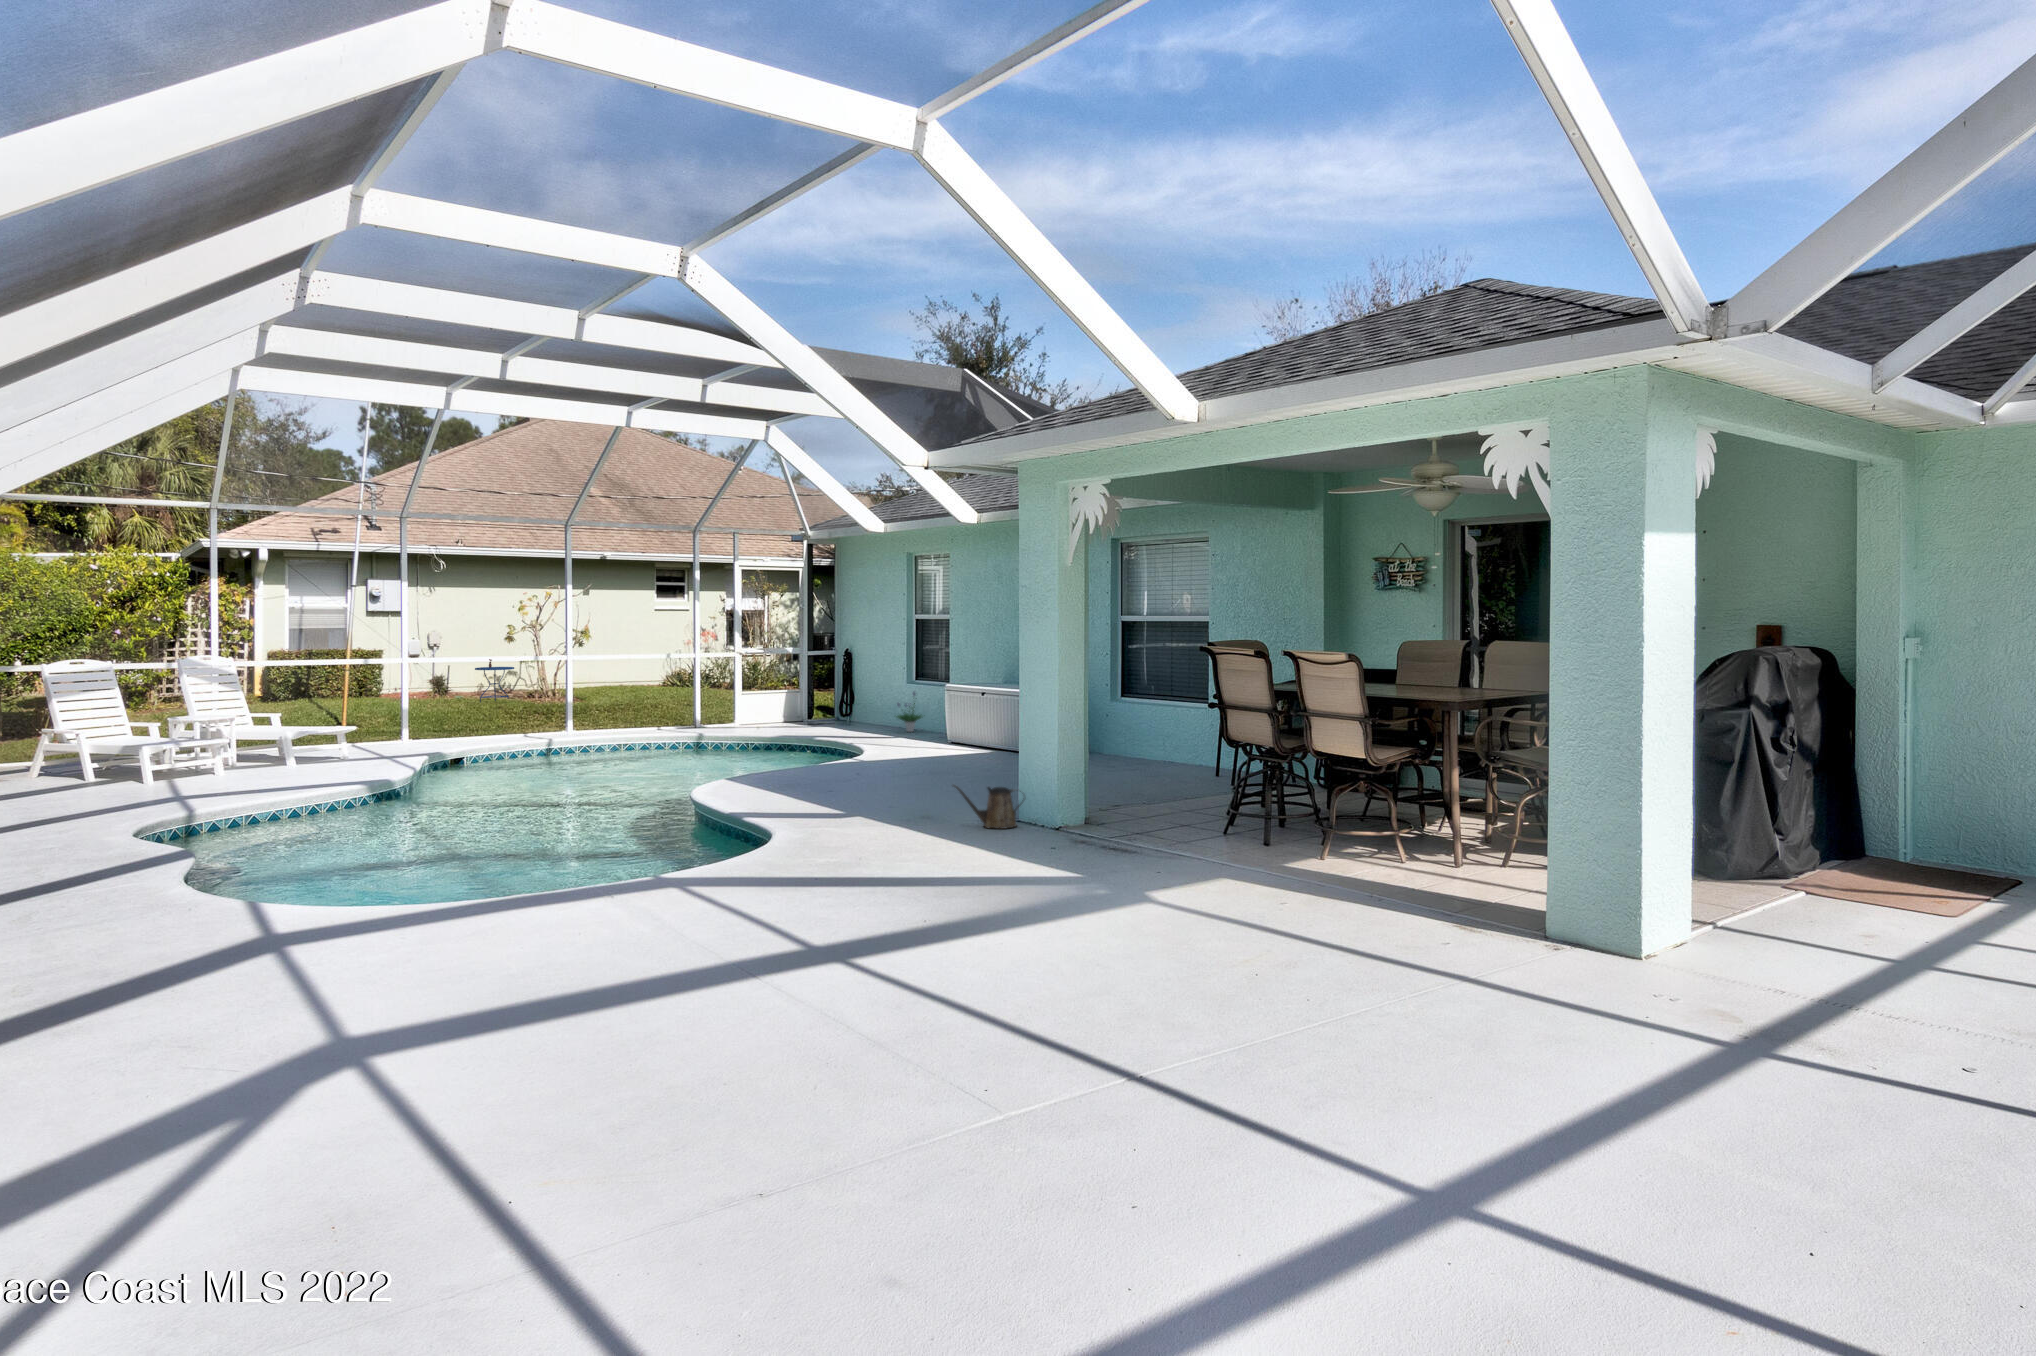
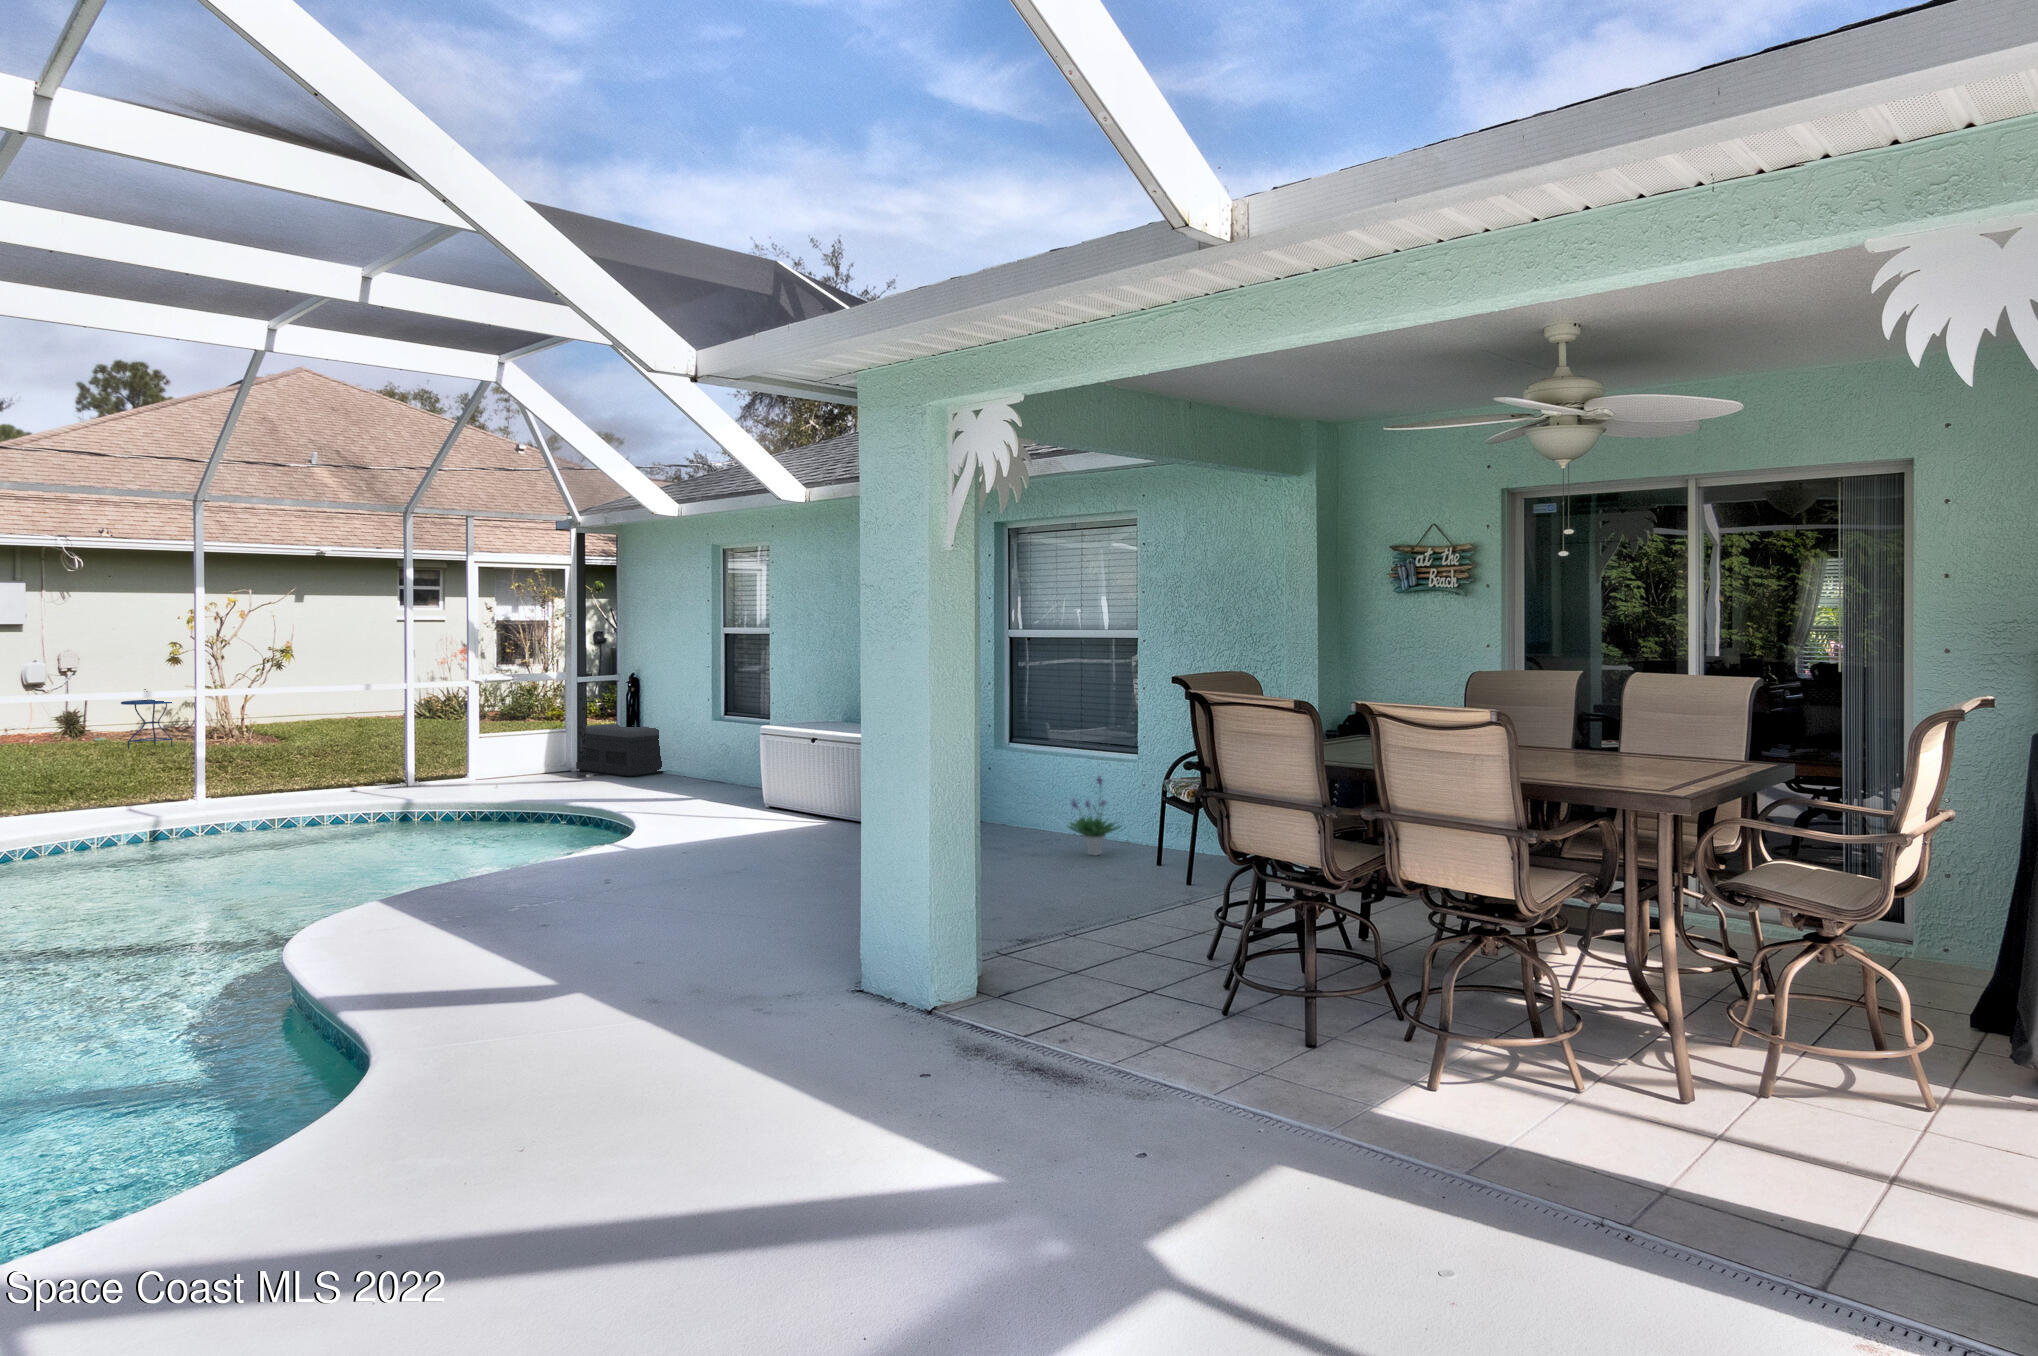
storage bench: none [805,686,870,725] -> present [576,724,664,777]
potted plant: present [897,692,922,732] -> present [1069,776,1120,856]
watering can: present [953,785,1022,829] -> none [730,941,868,1021]

